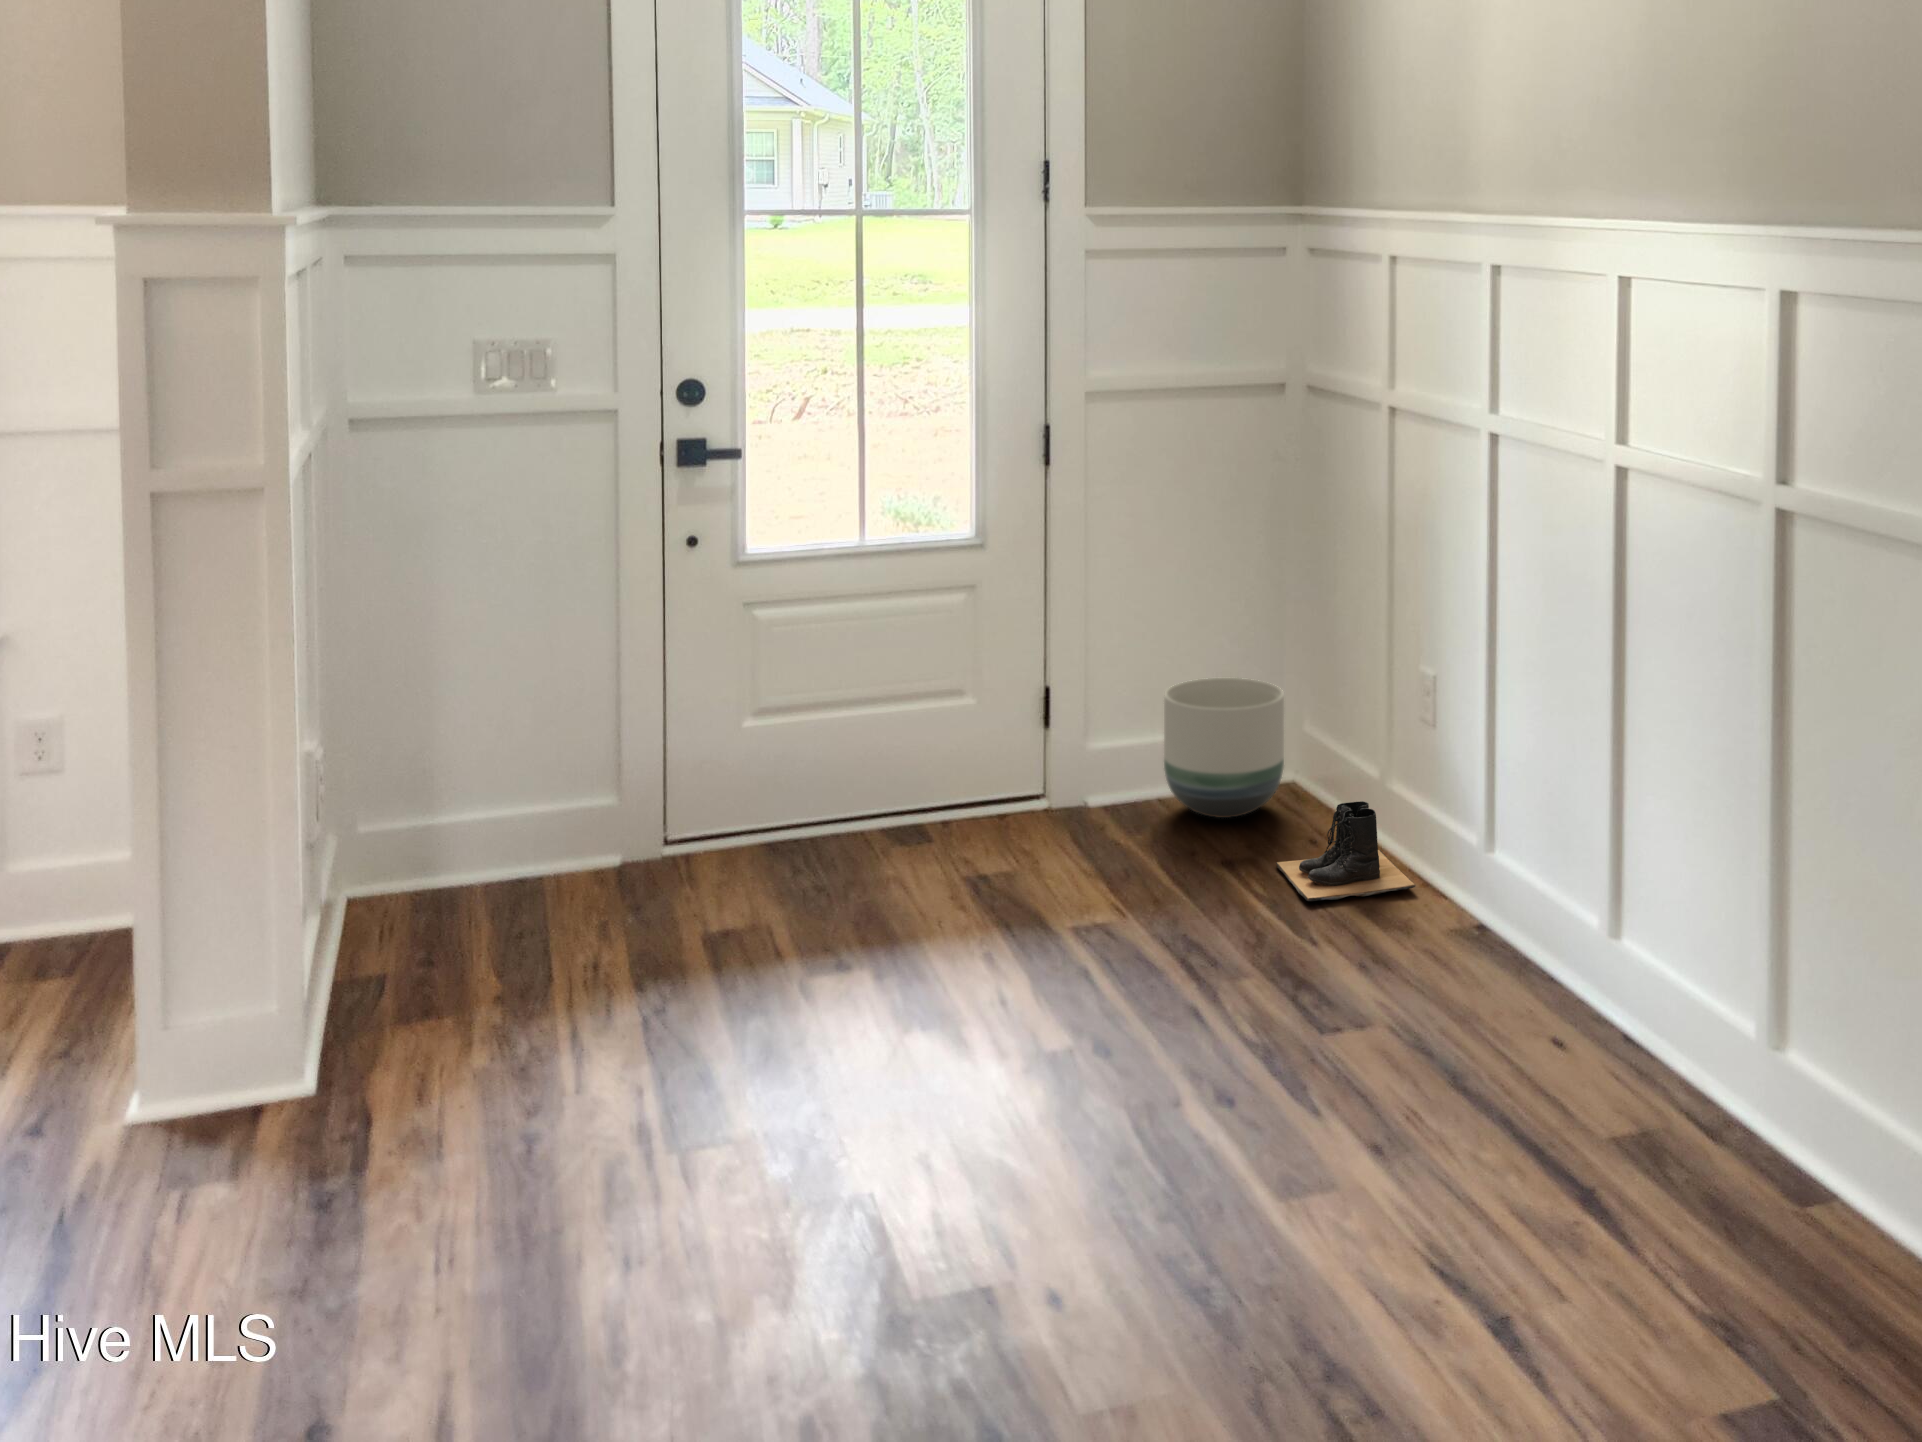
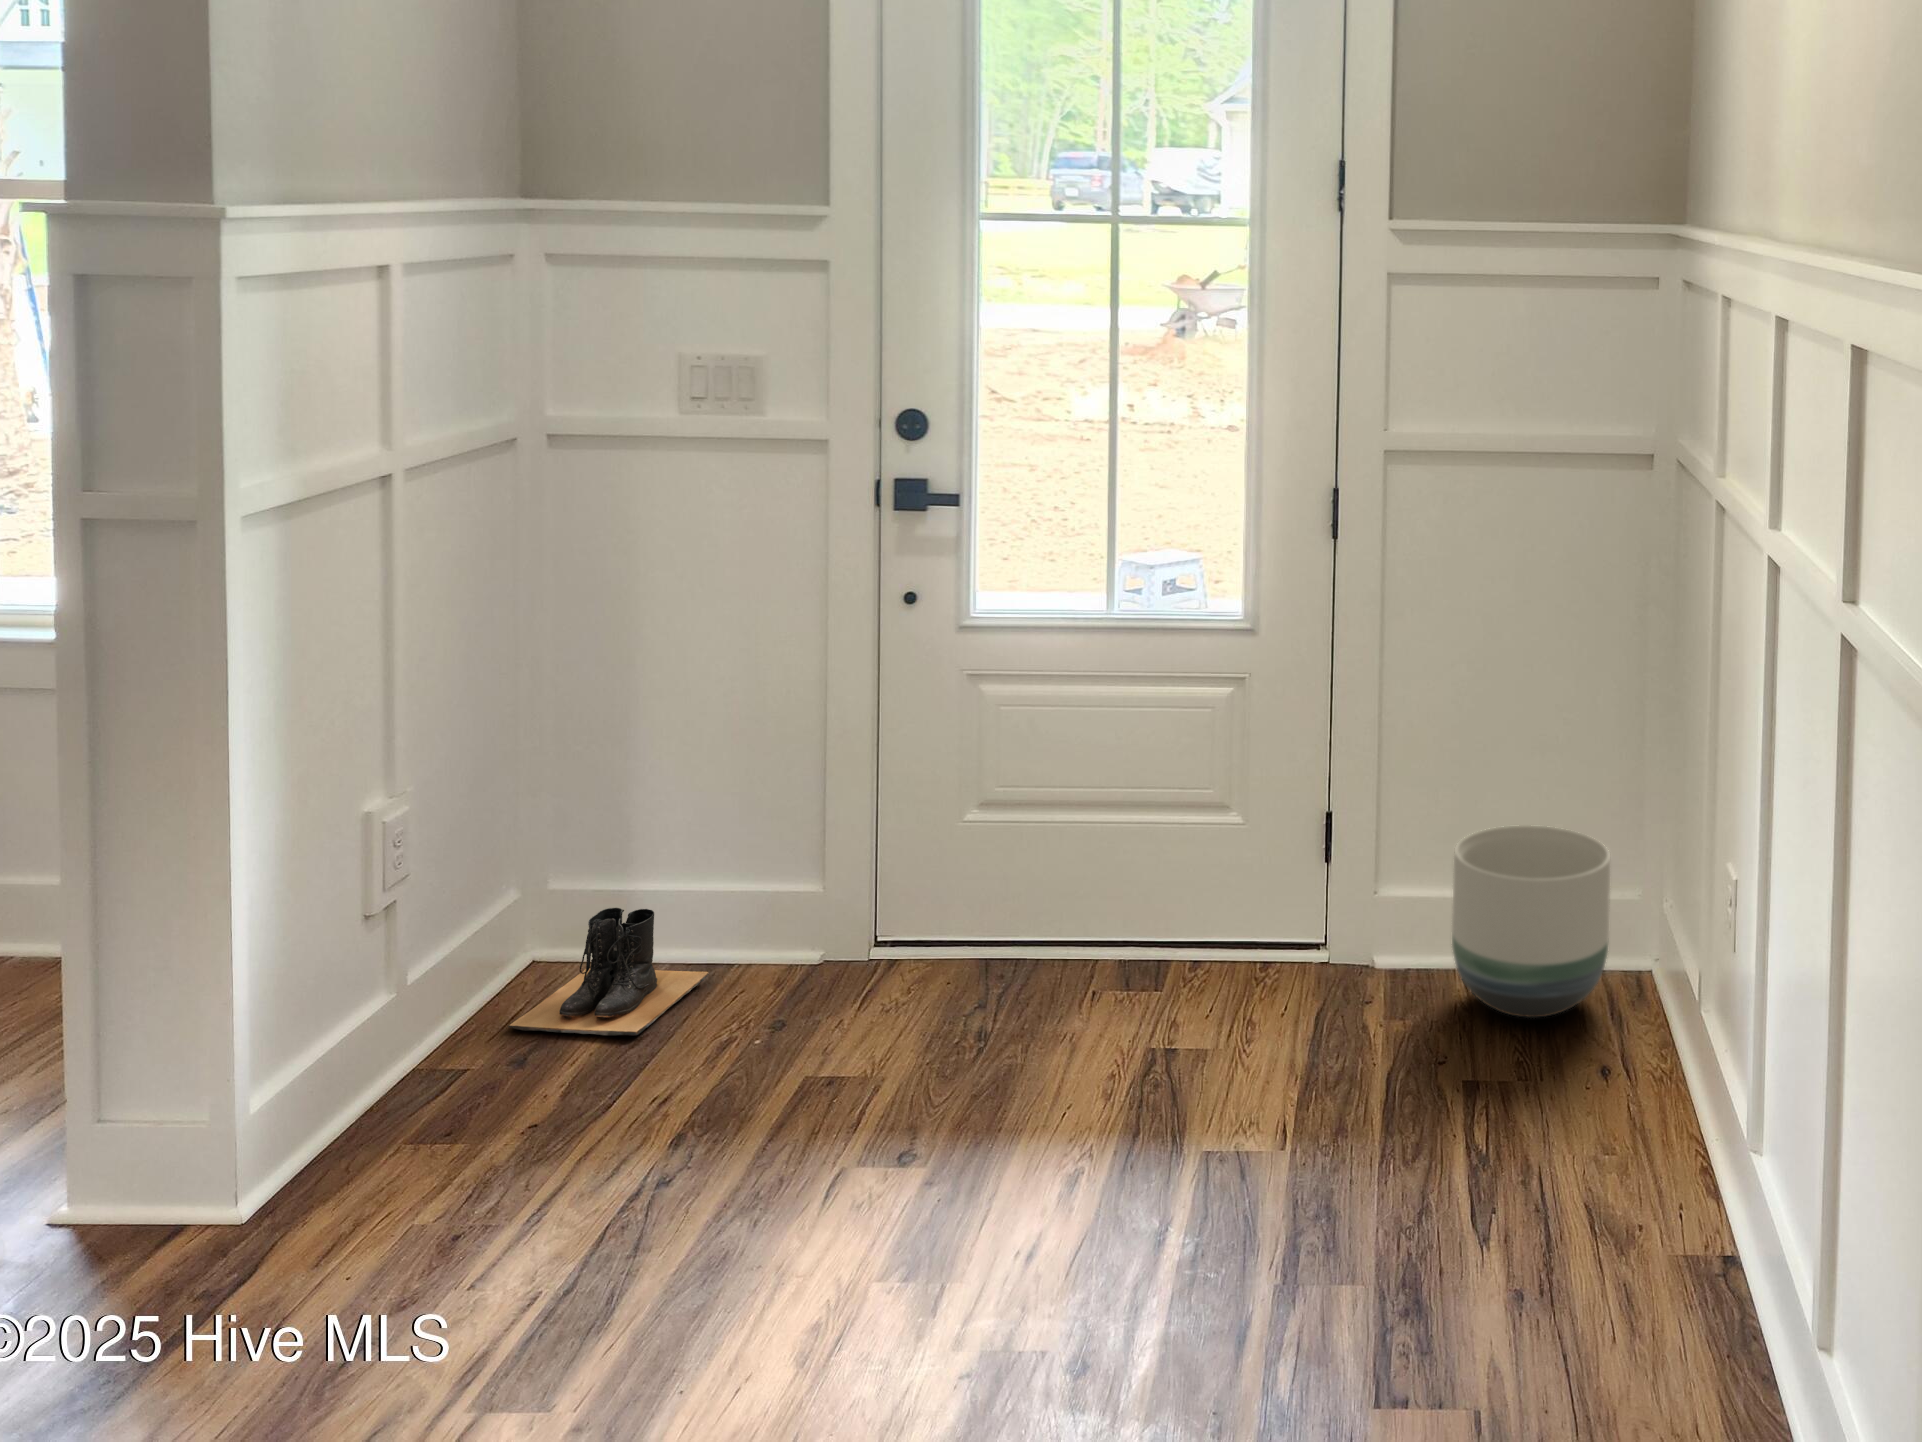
boots: present [1276,801,1415,901] -> present [508,908,709,1036]

